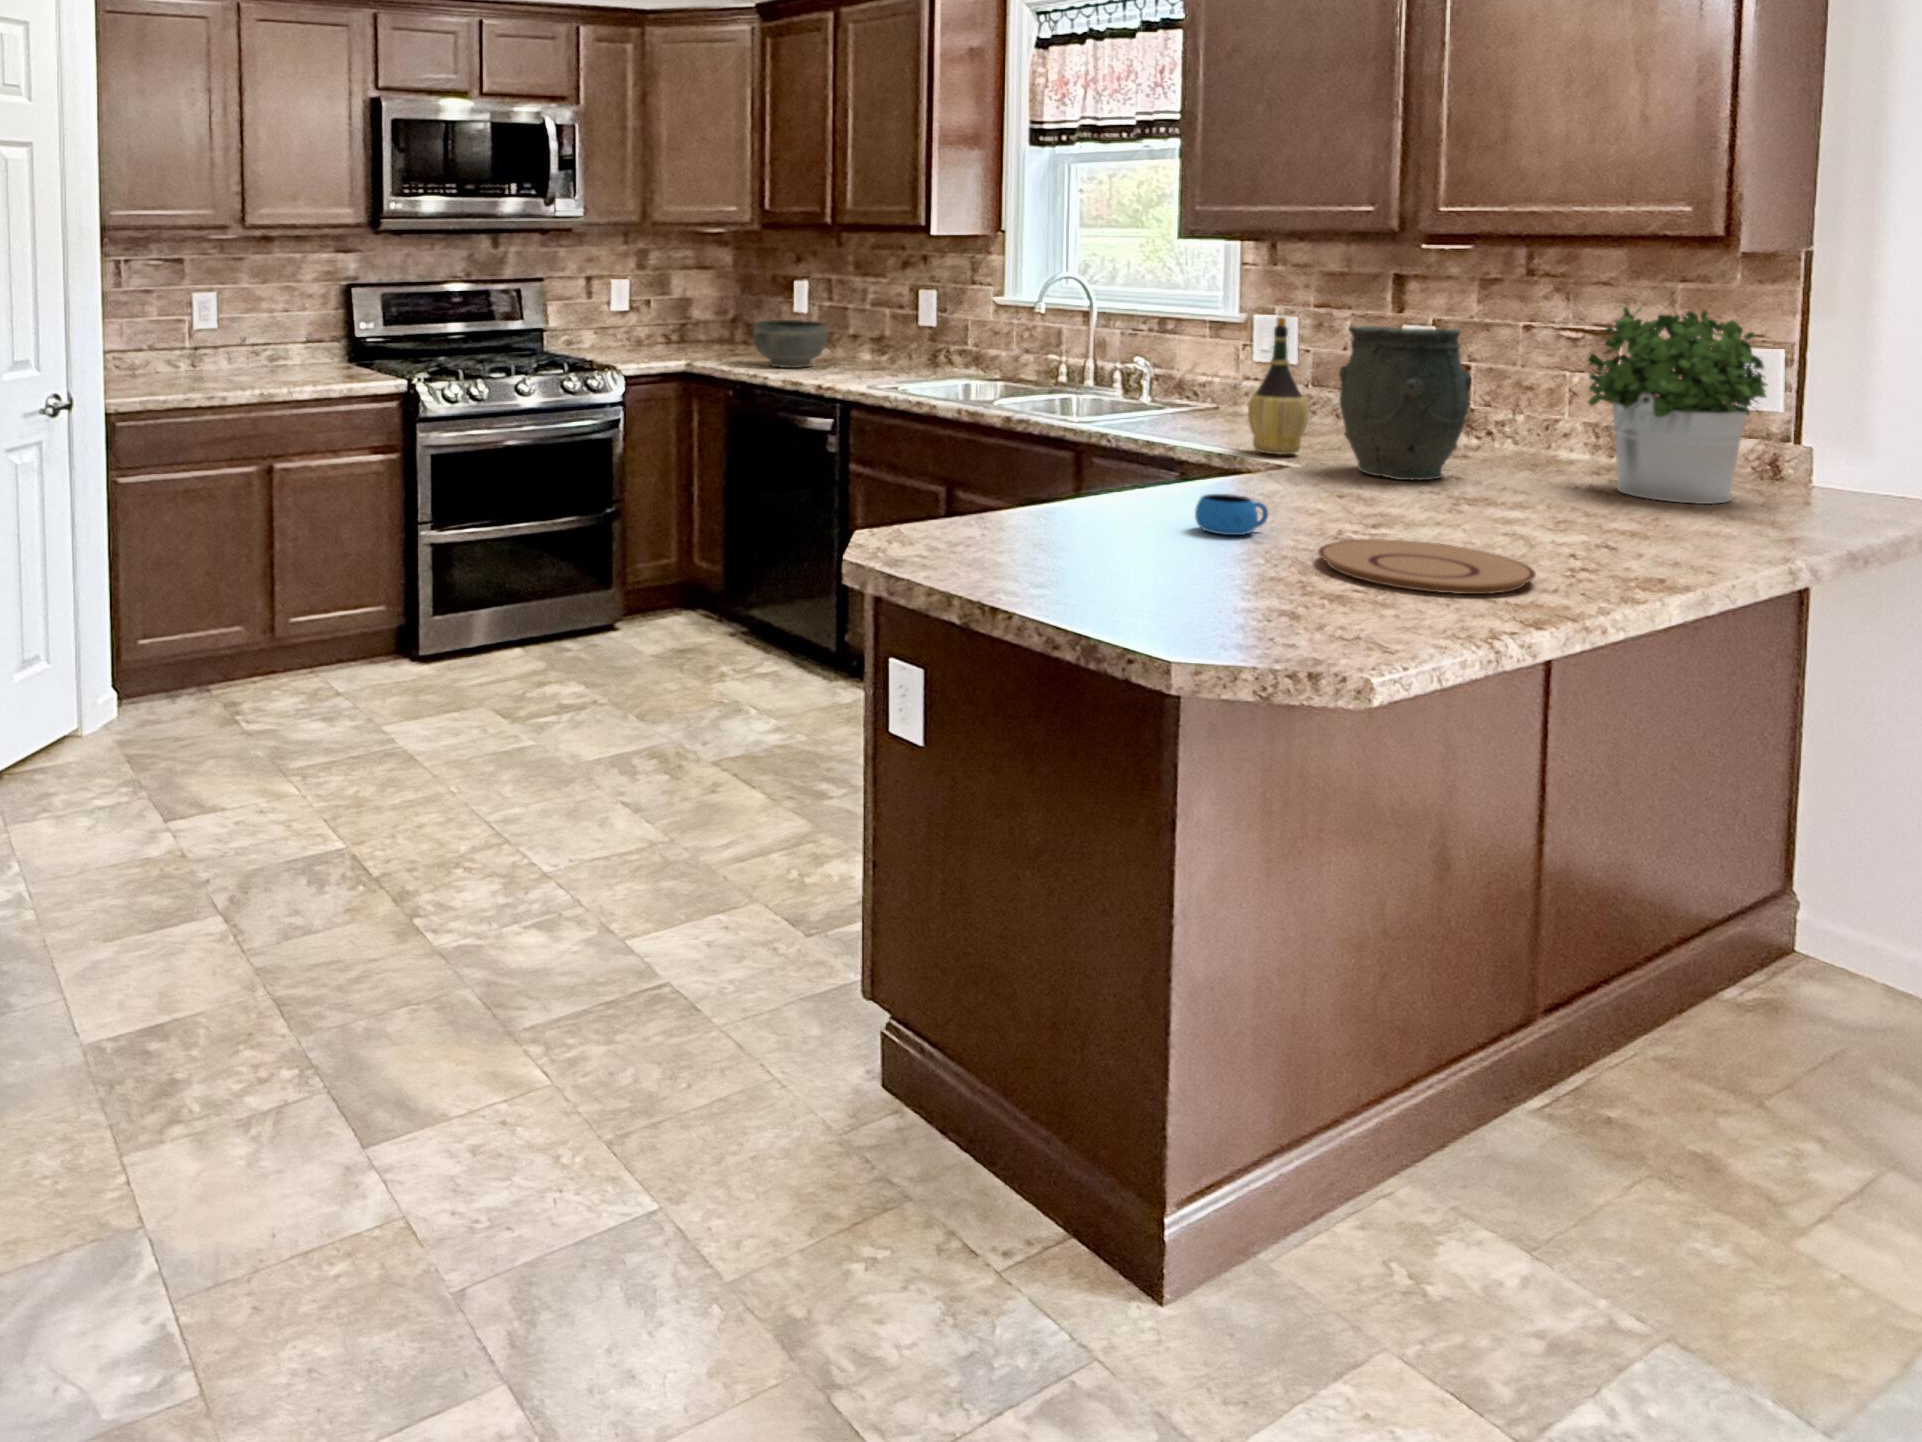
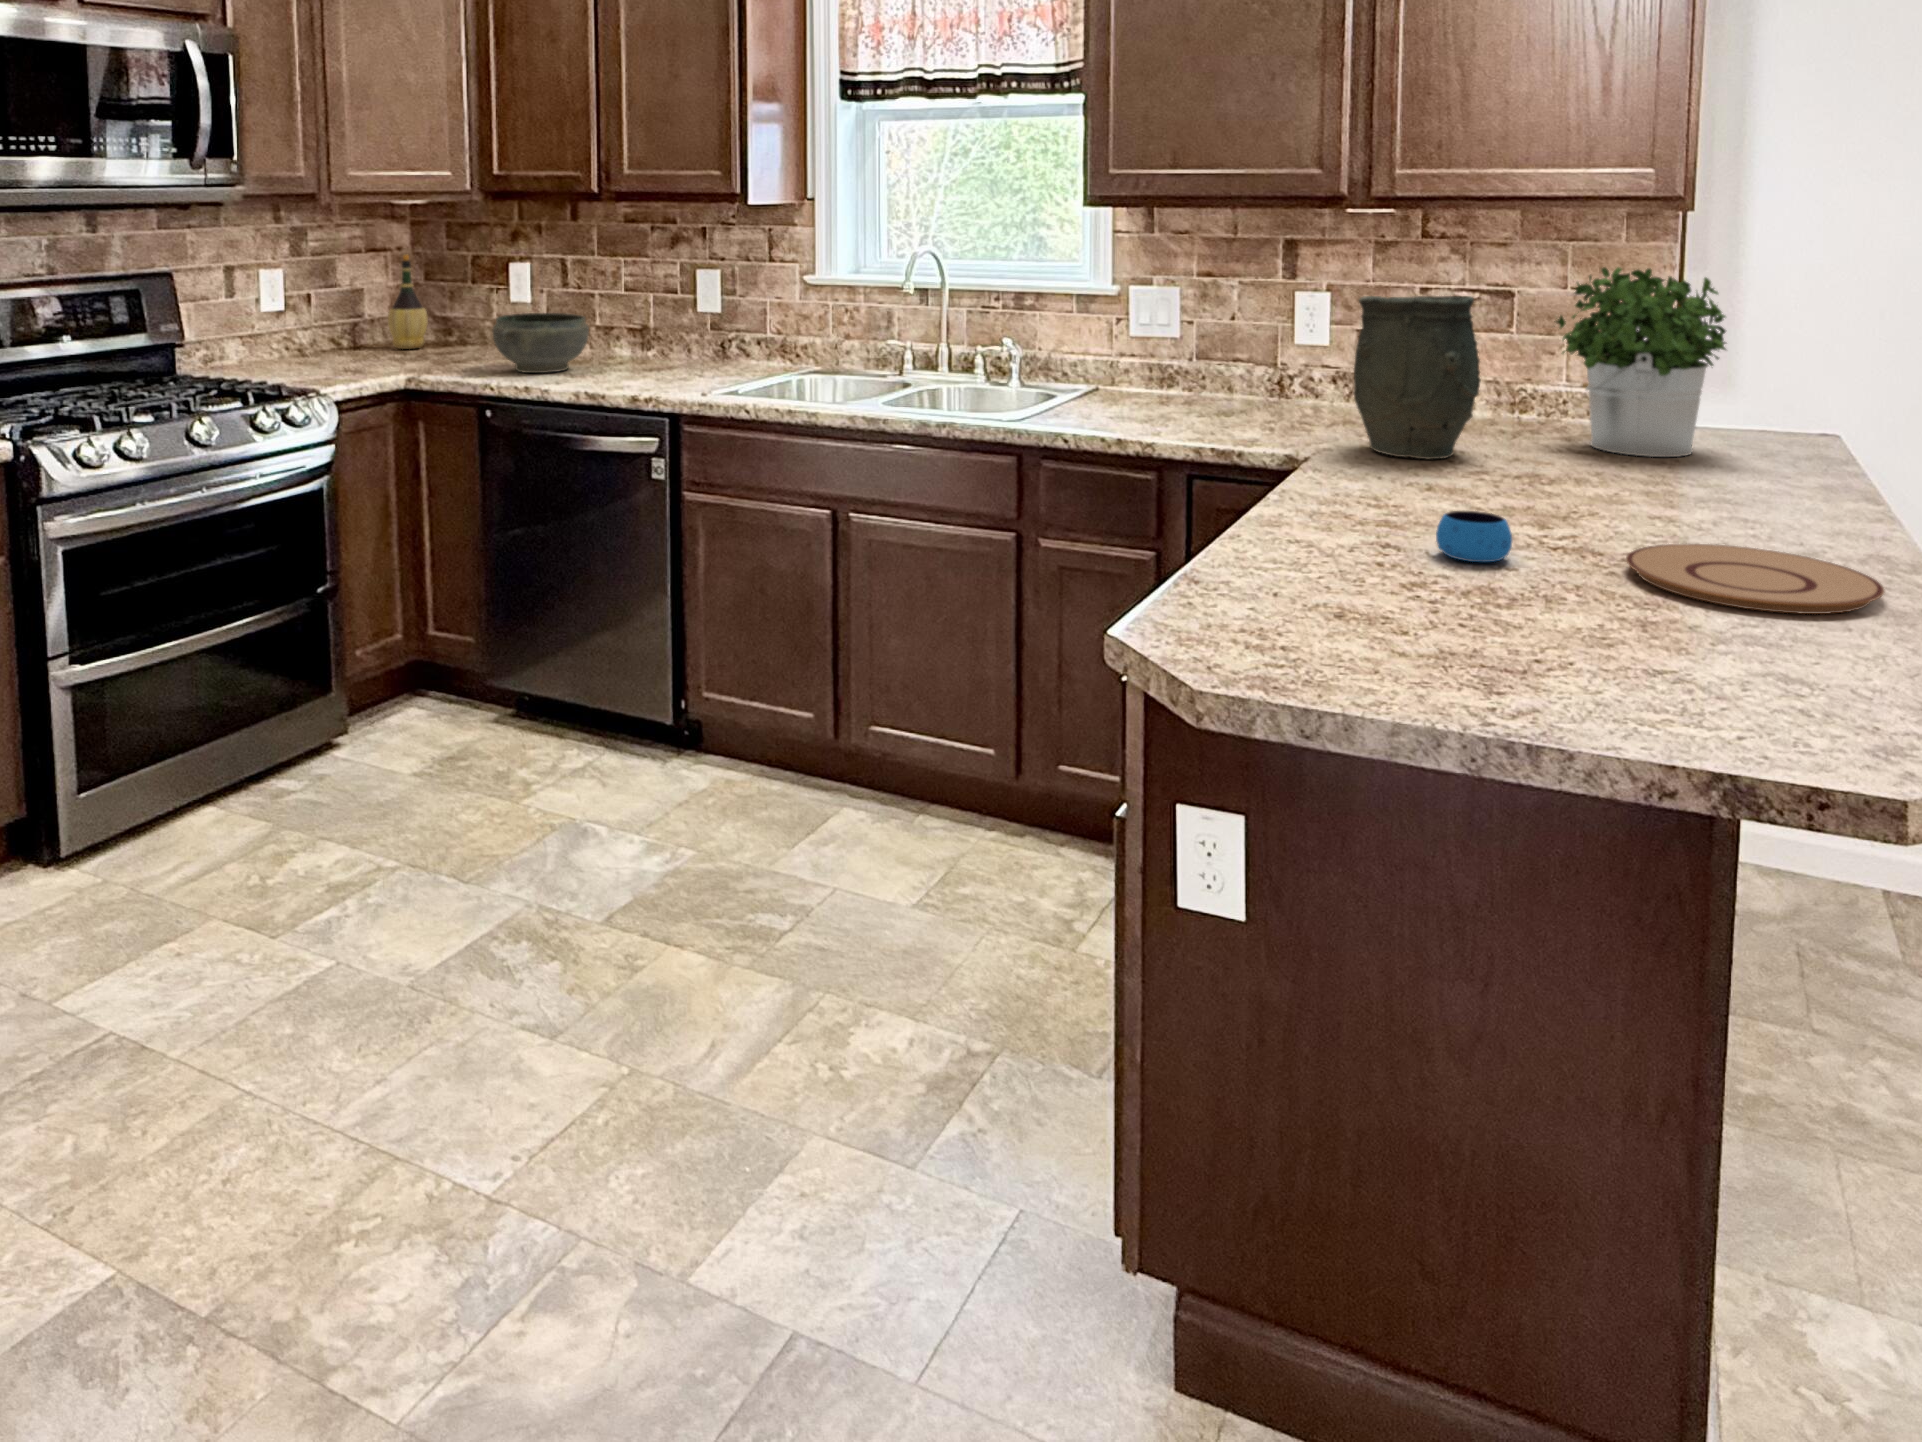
wine bottle: present [1248,317,1309,455] -> present [388,255,428,349]

